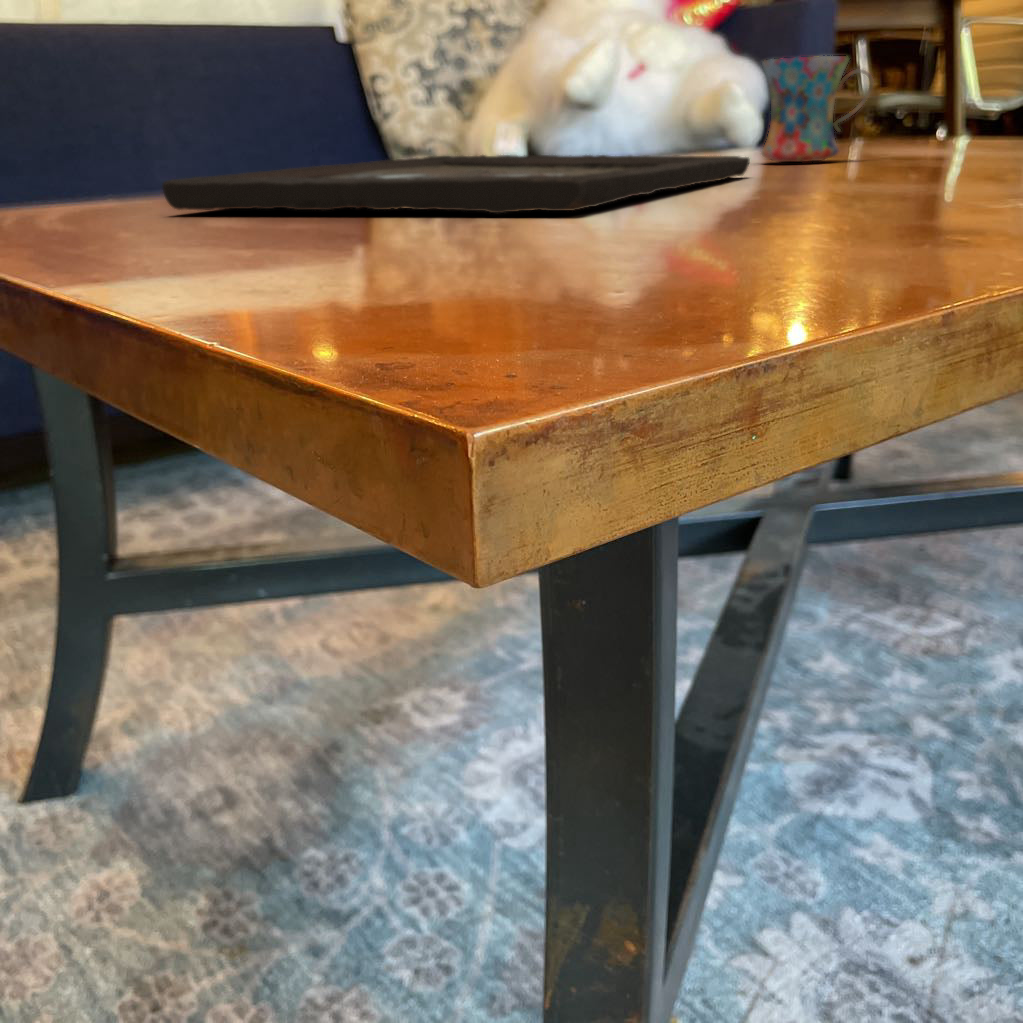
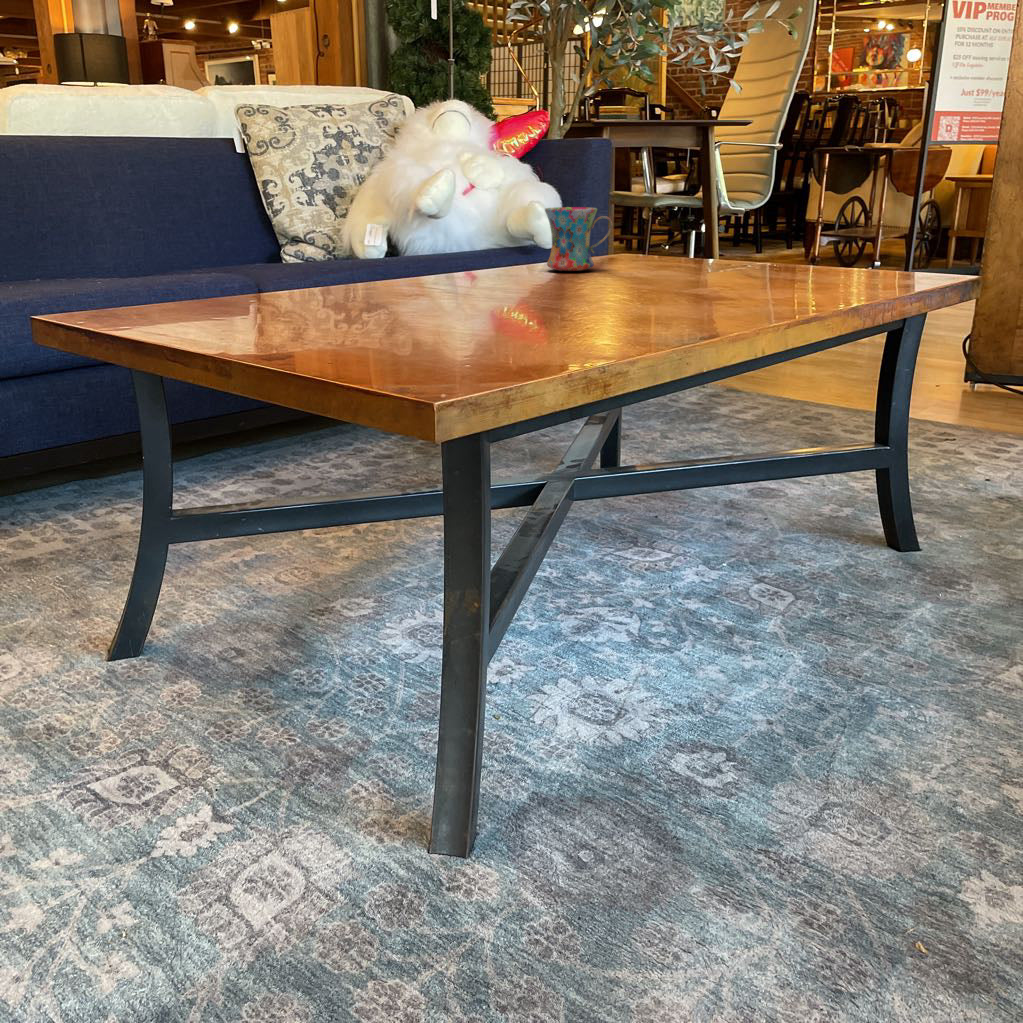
tray: present [162,155,750,213] -> none [202,267,535,320]

